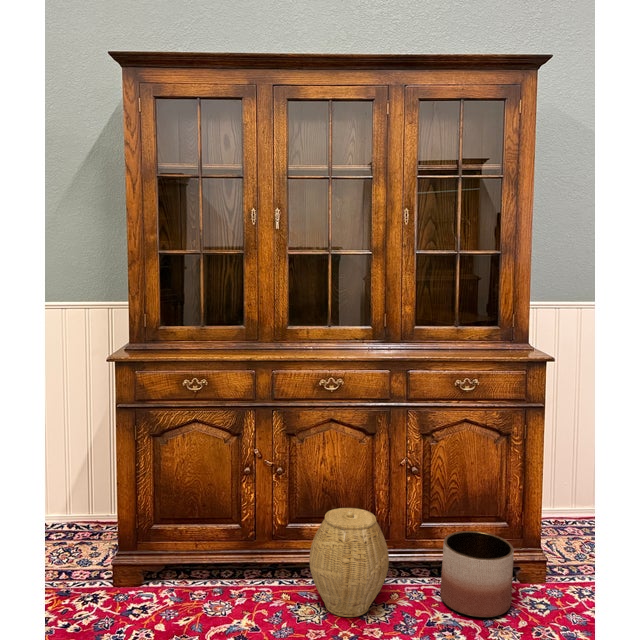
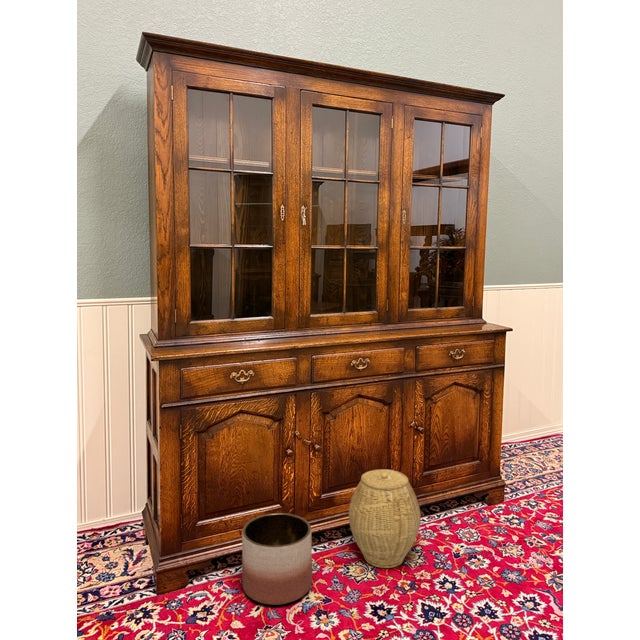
planter: present [440,531,514,617] -> present [242,513,312,605]

